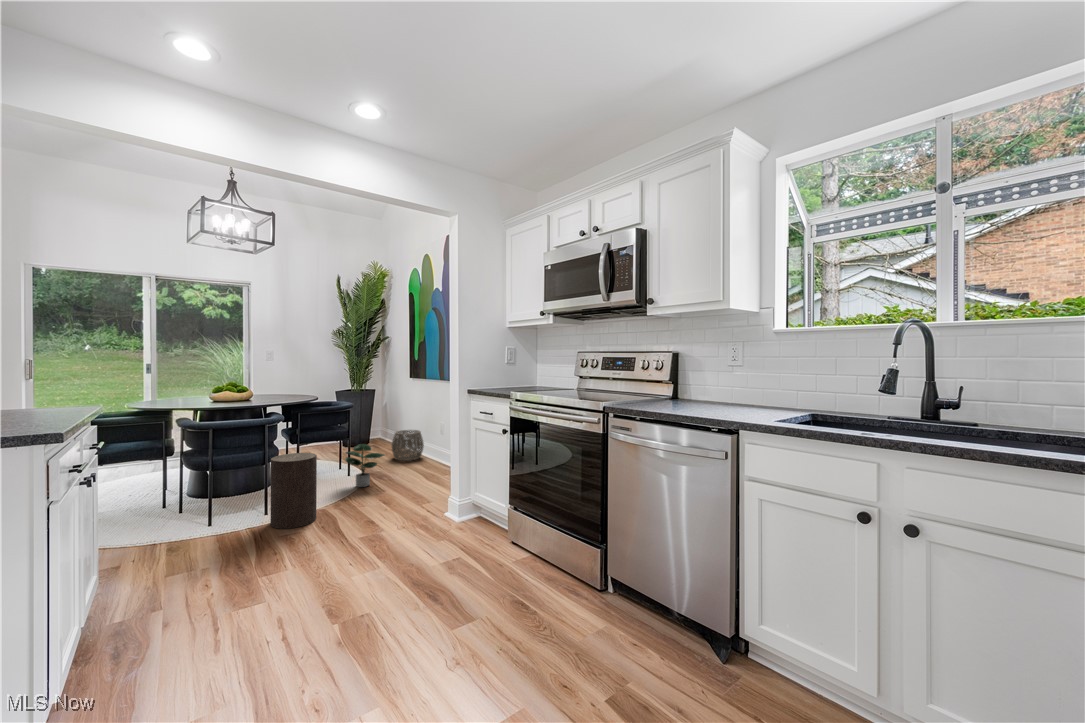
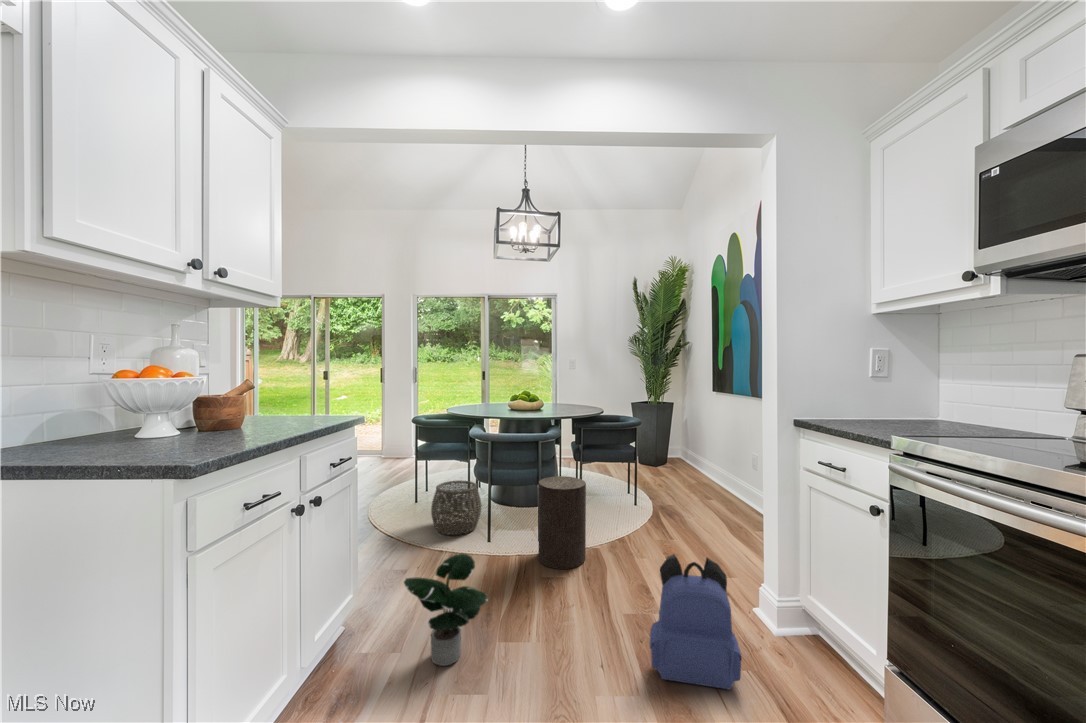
woven basket: present [392,430,424,461] -> present [431,480,481,535]
potted plant: present [345,444,385,487] -> present [404,554,488,666]
backpack: none [384,478,440,556] -> present [650,554,742,689]

